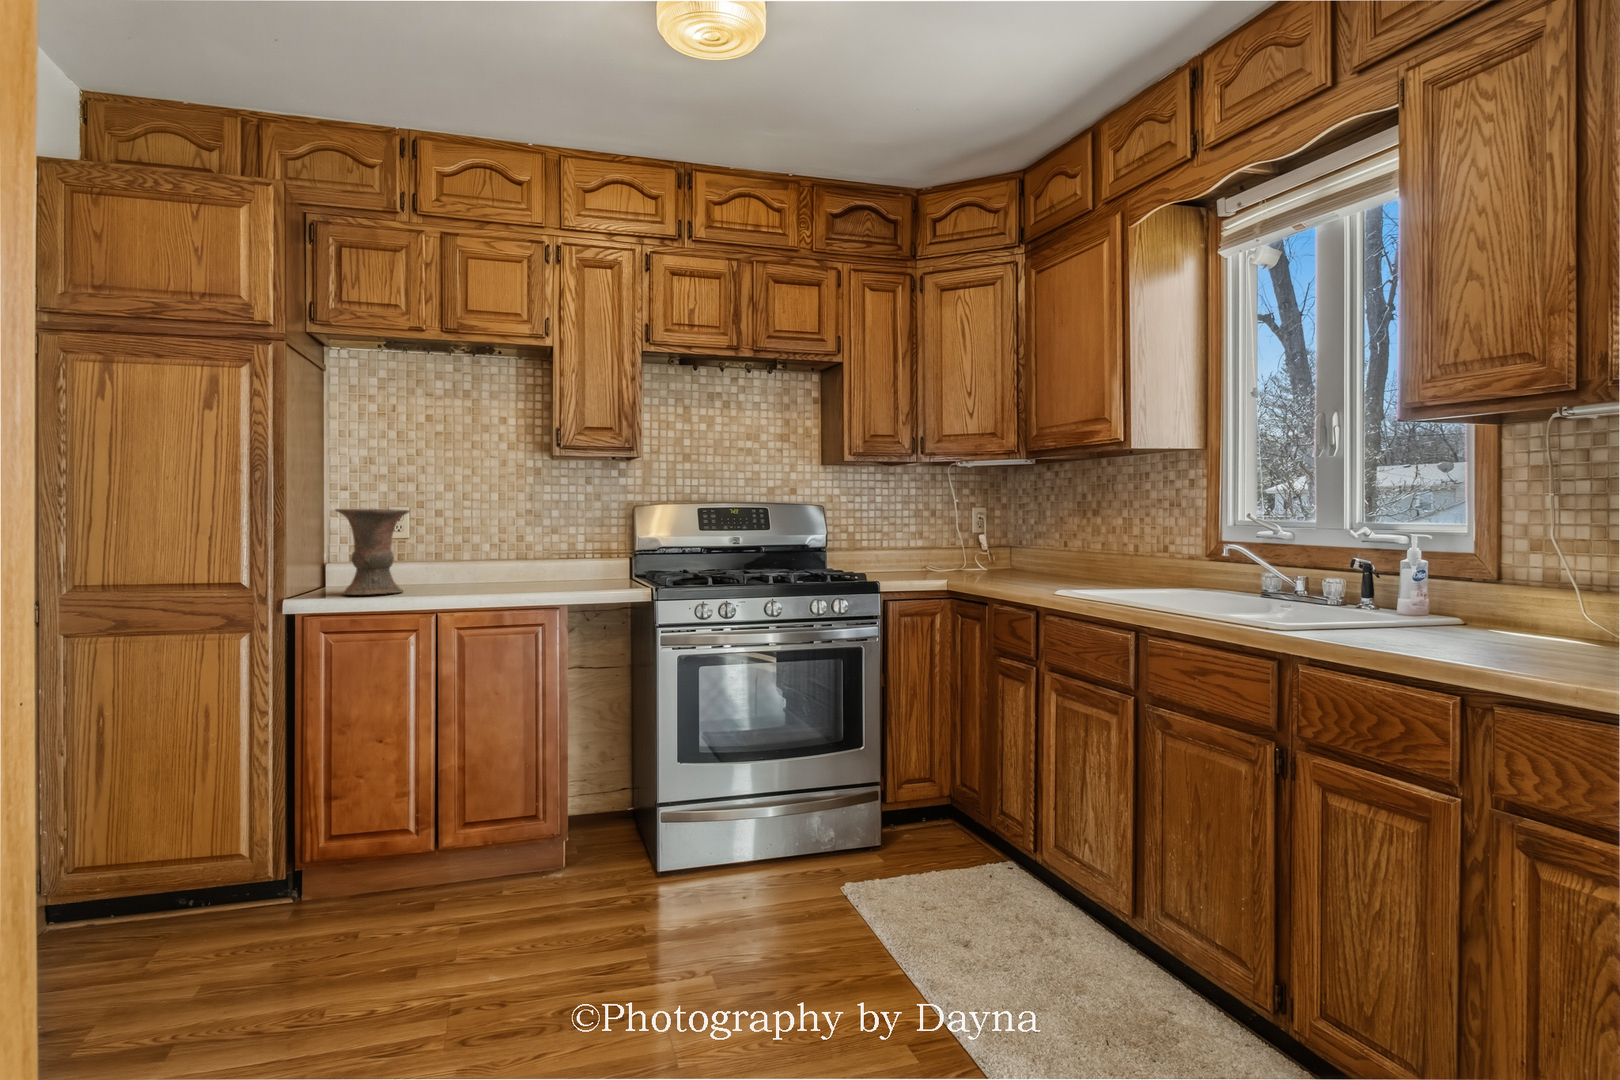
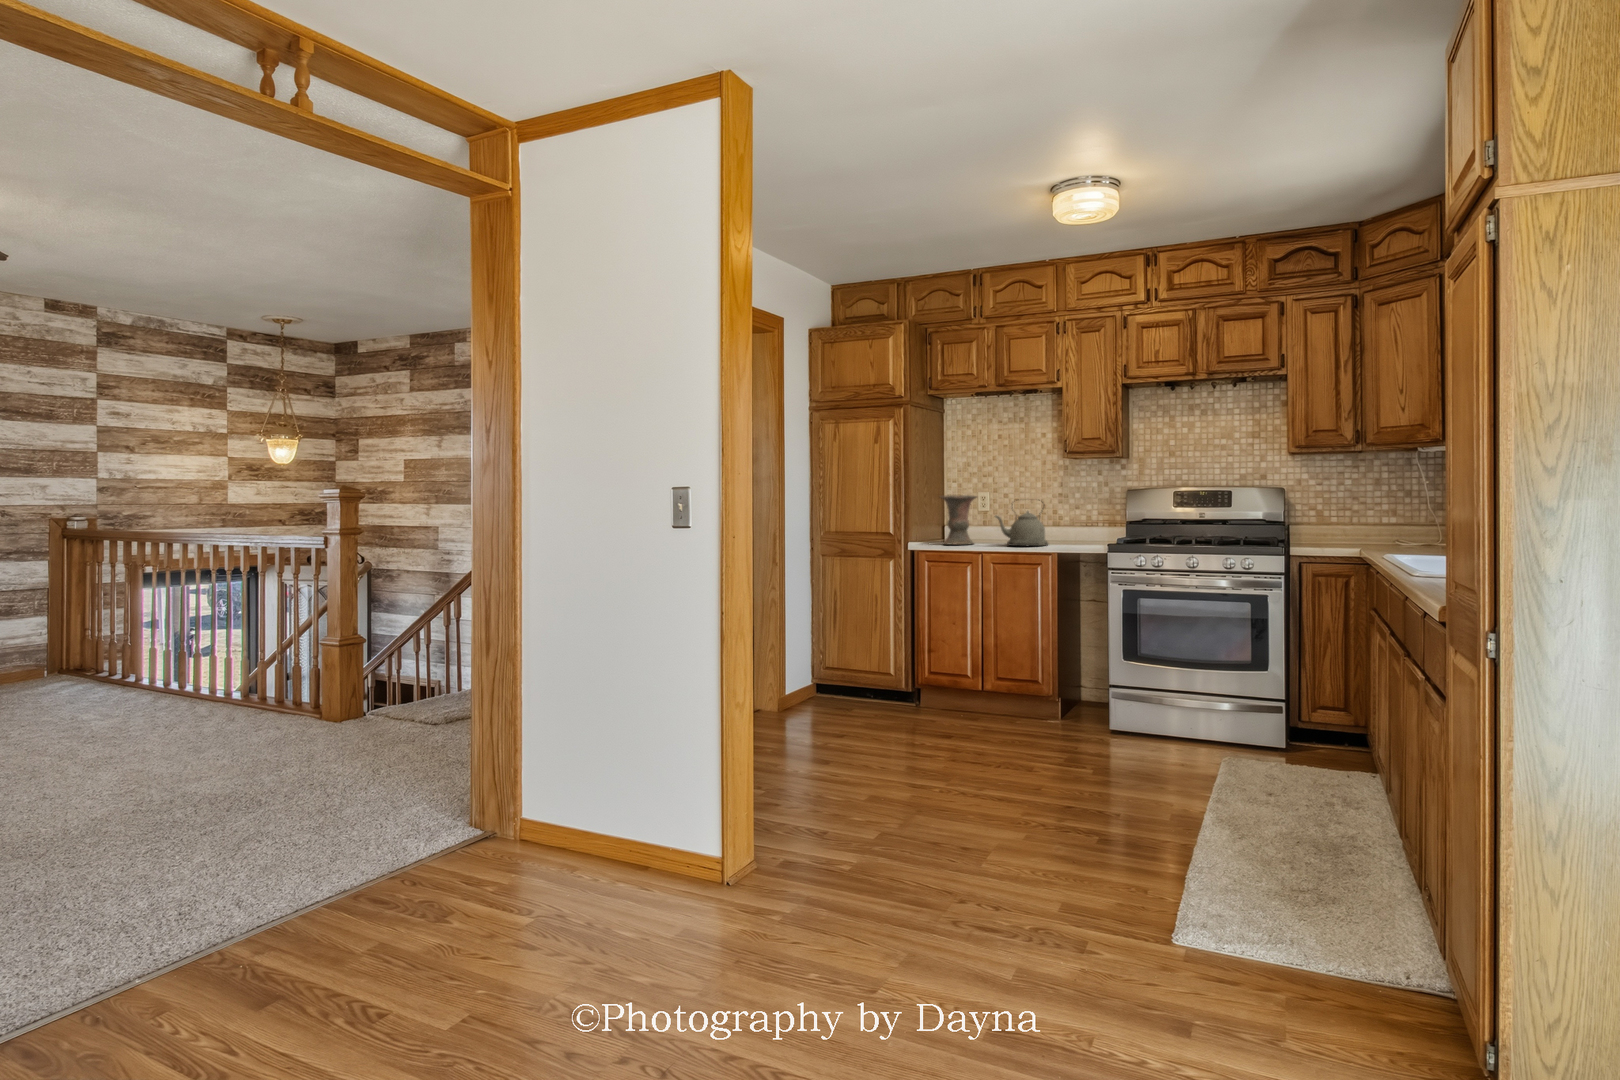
kettle: none [455,516,543,592] -> present [995,500,1048,546]

